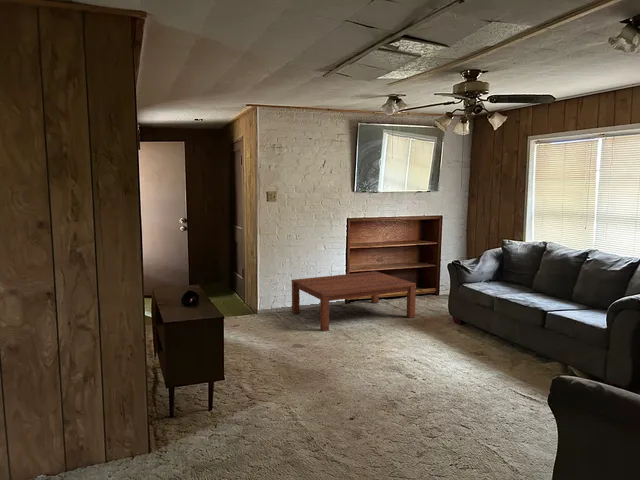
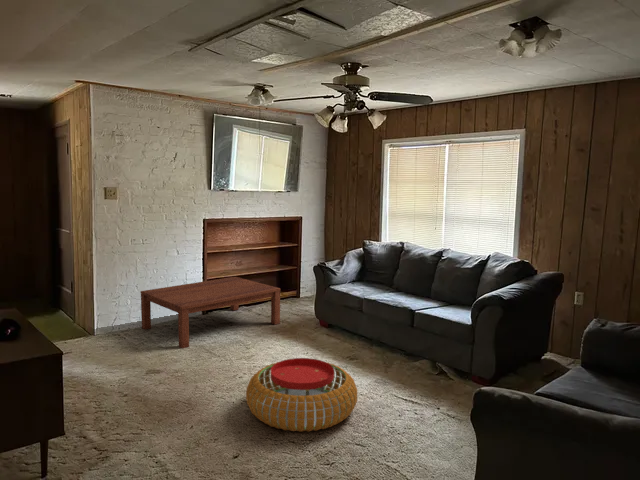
pouf: none [368,345,472,409] -> present [246,358,357,432]

